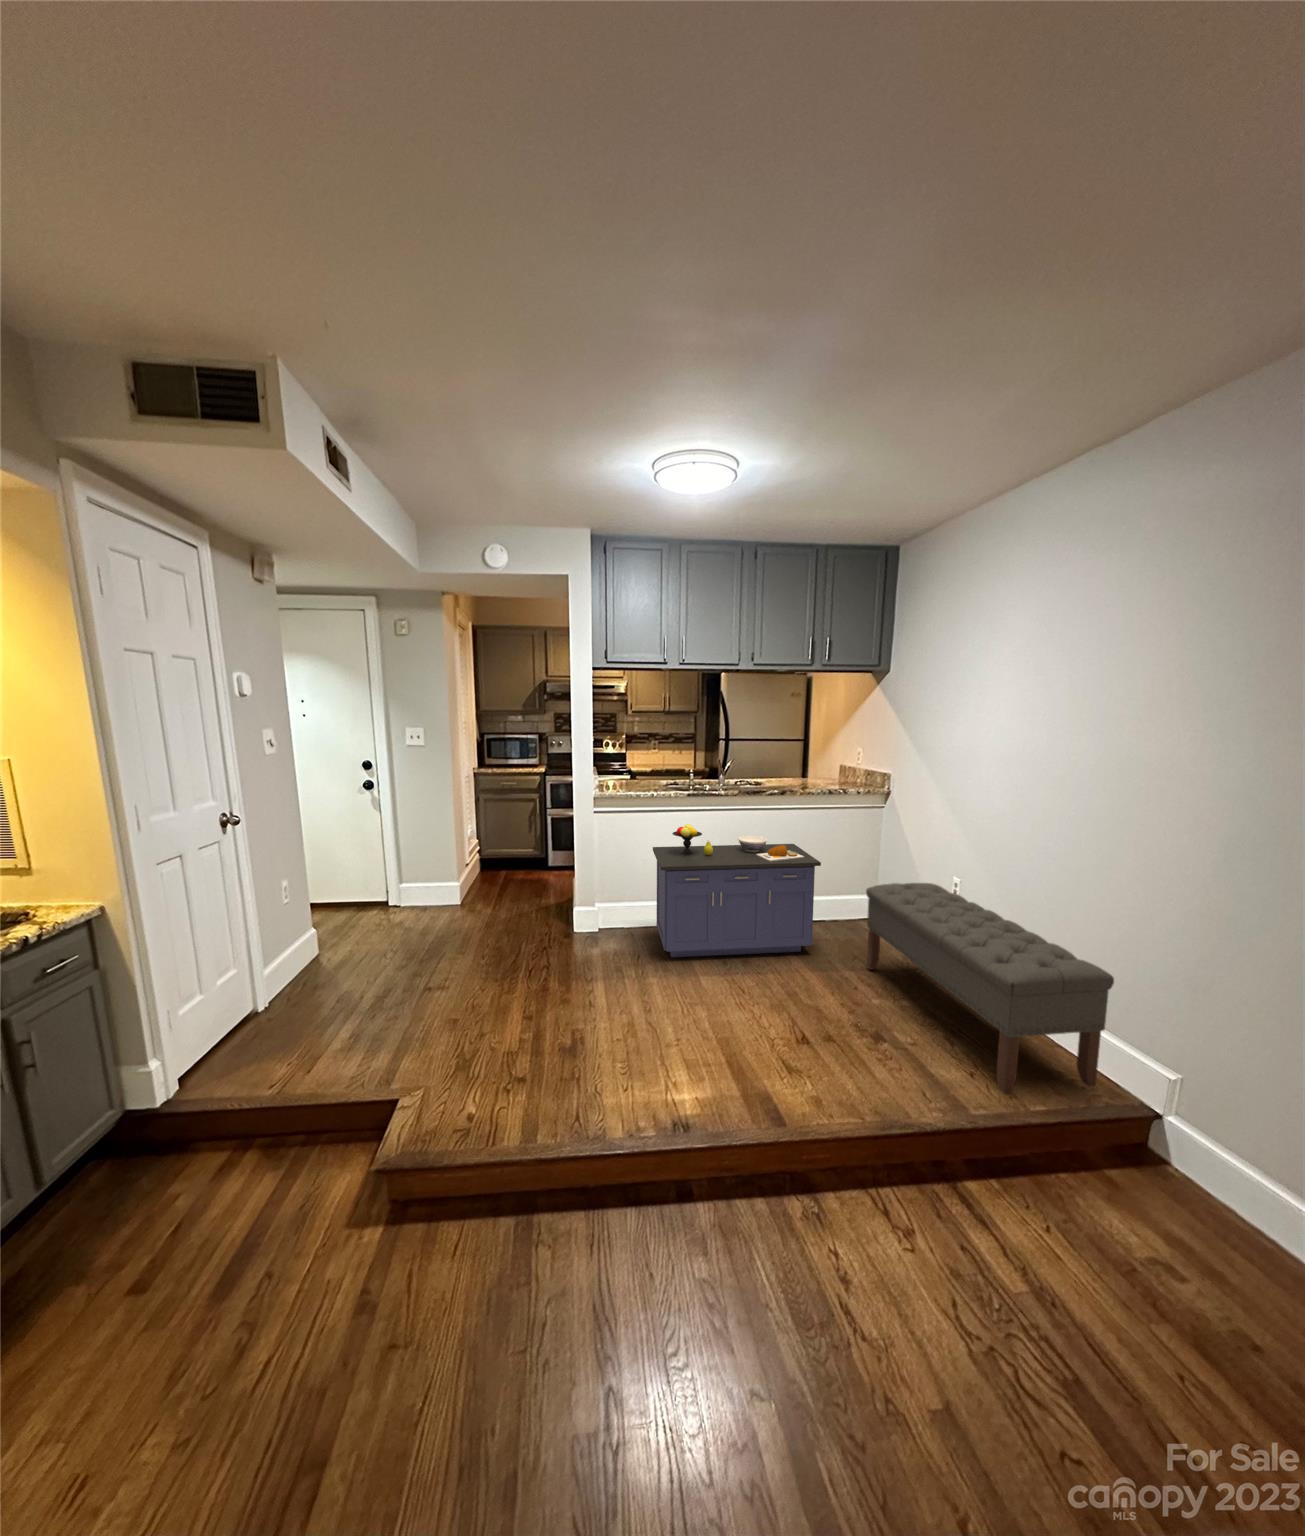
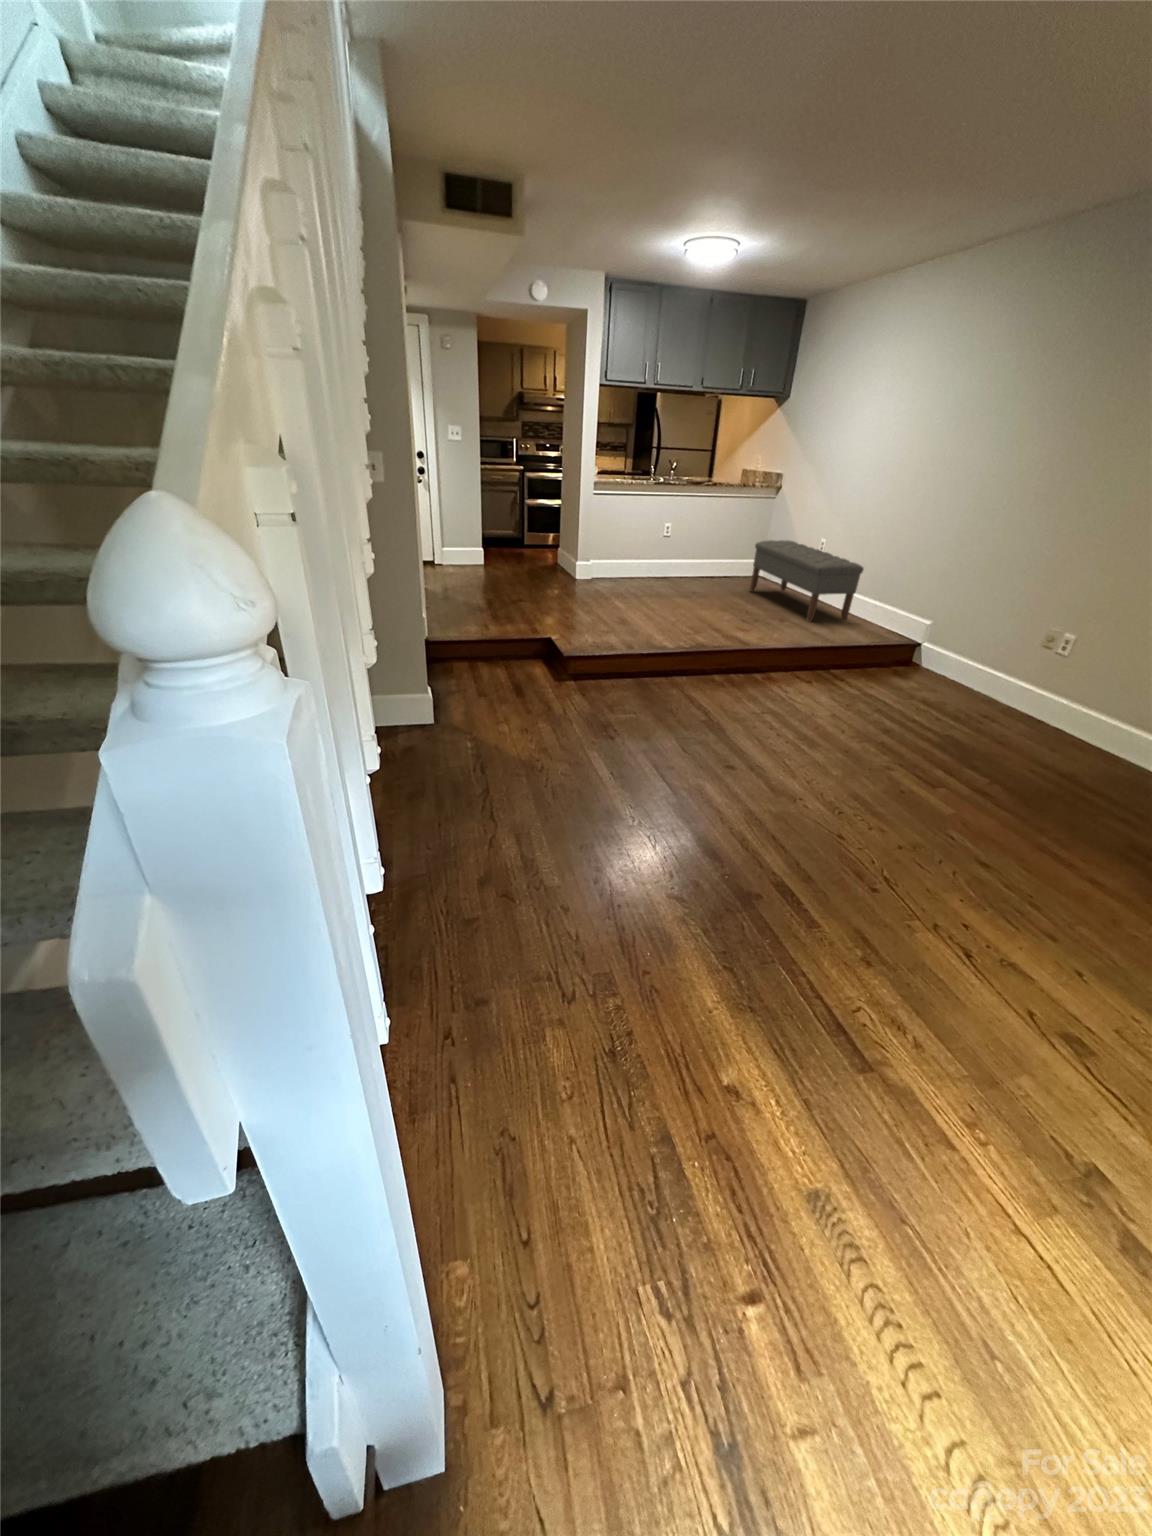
storage cabinet: present [653,824,821,957] -> none [625,504,731,587]

